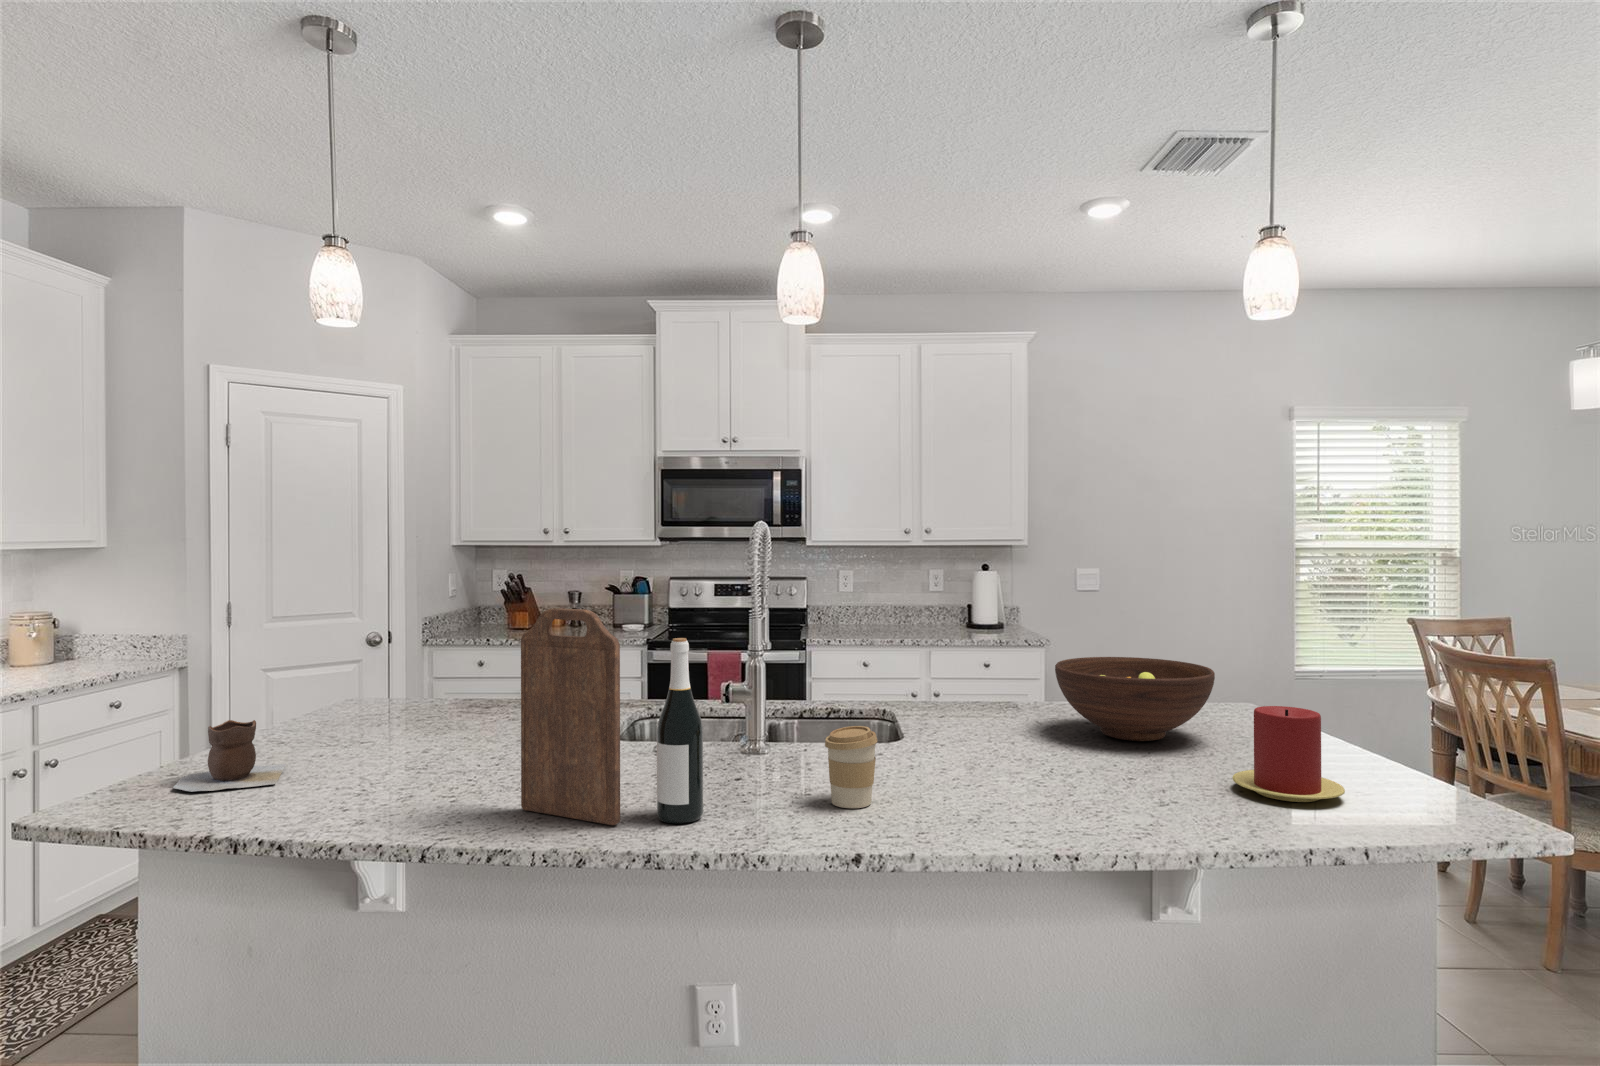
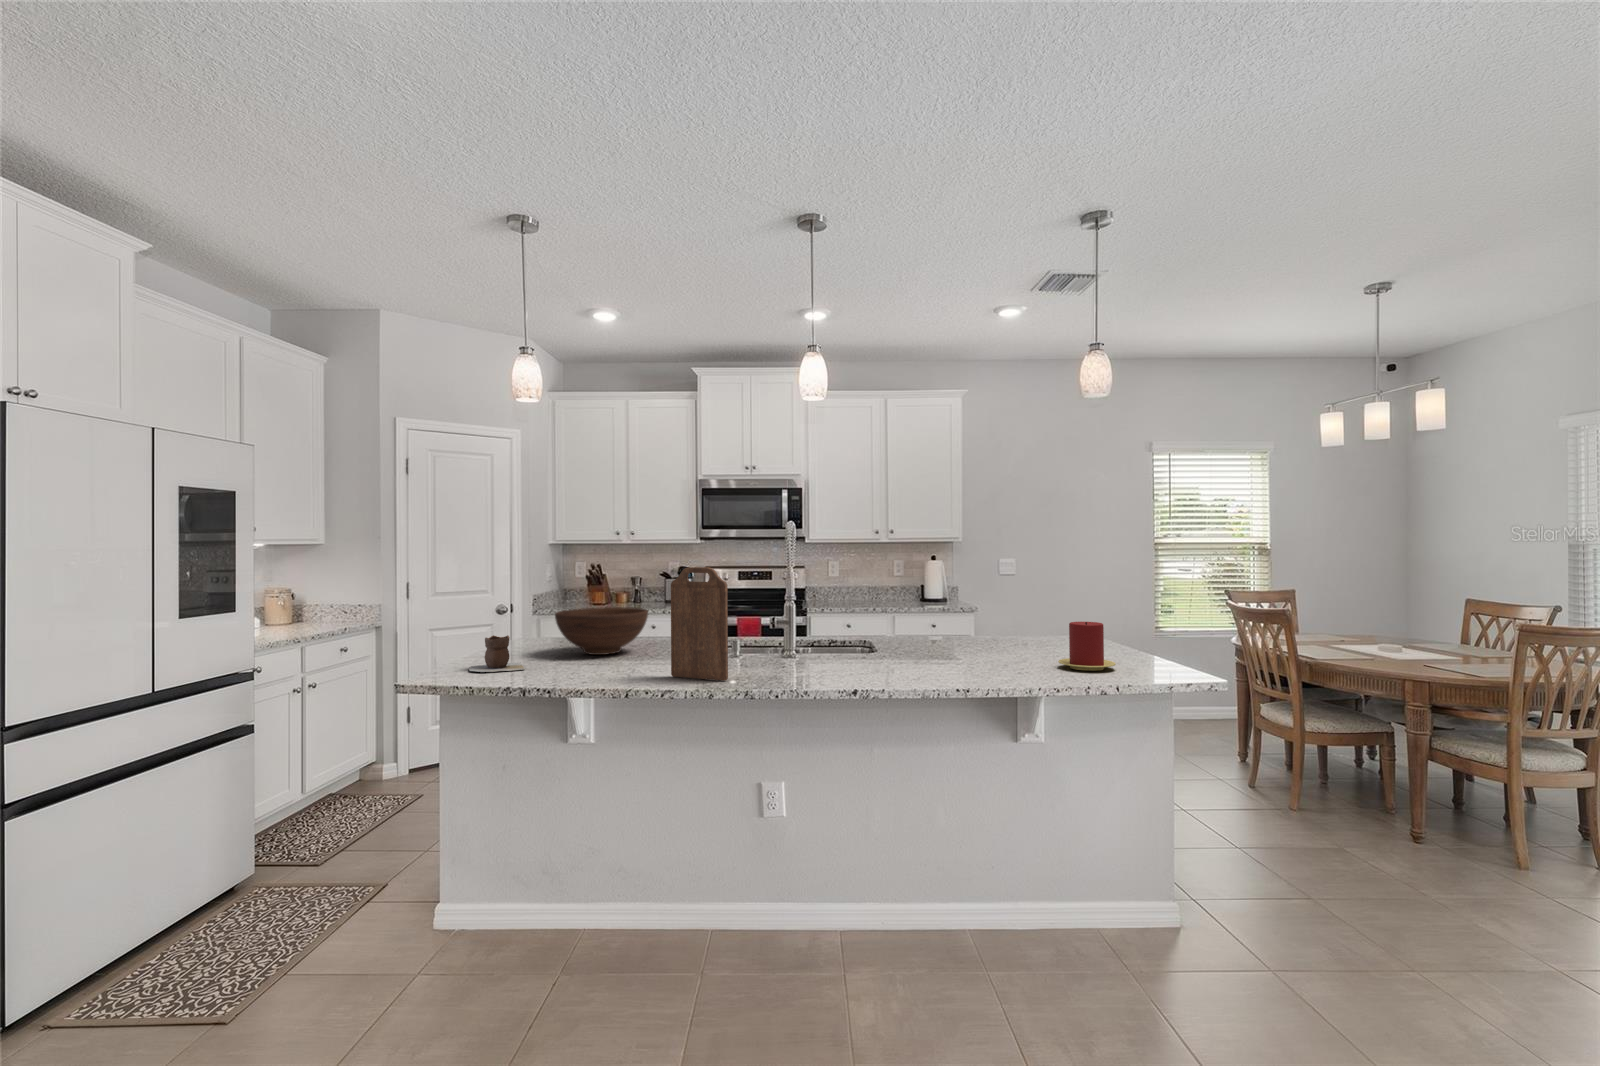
wine bottle: present [657,638,703,824] -> none [746,583,771,680]
fruit bowl: present [1055,657,1215,741] -> present [555,607,648,655]
coffee cup: present [825,726,878,808] -> none [835,632,863,675]

